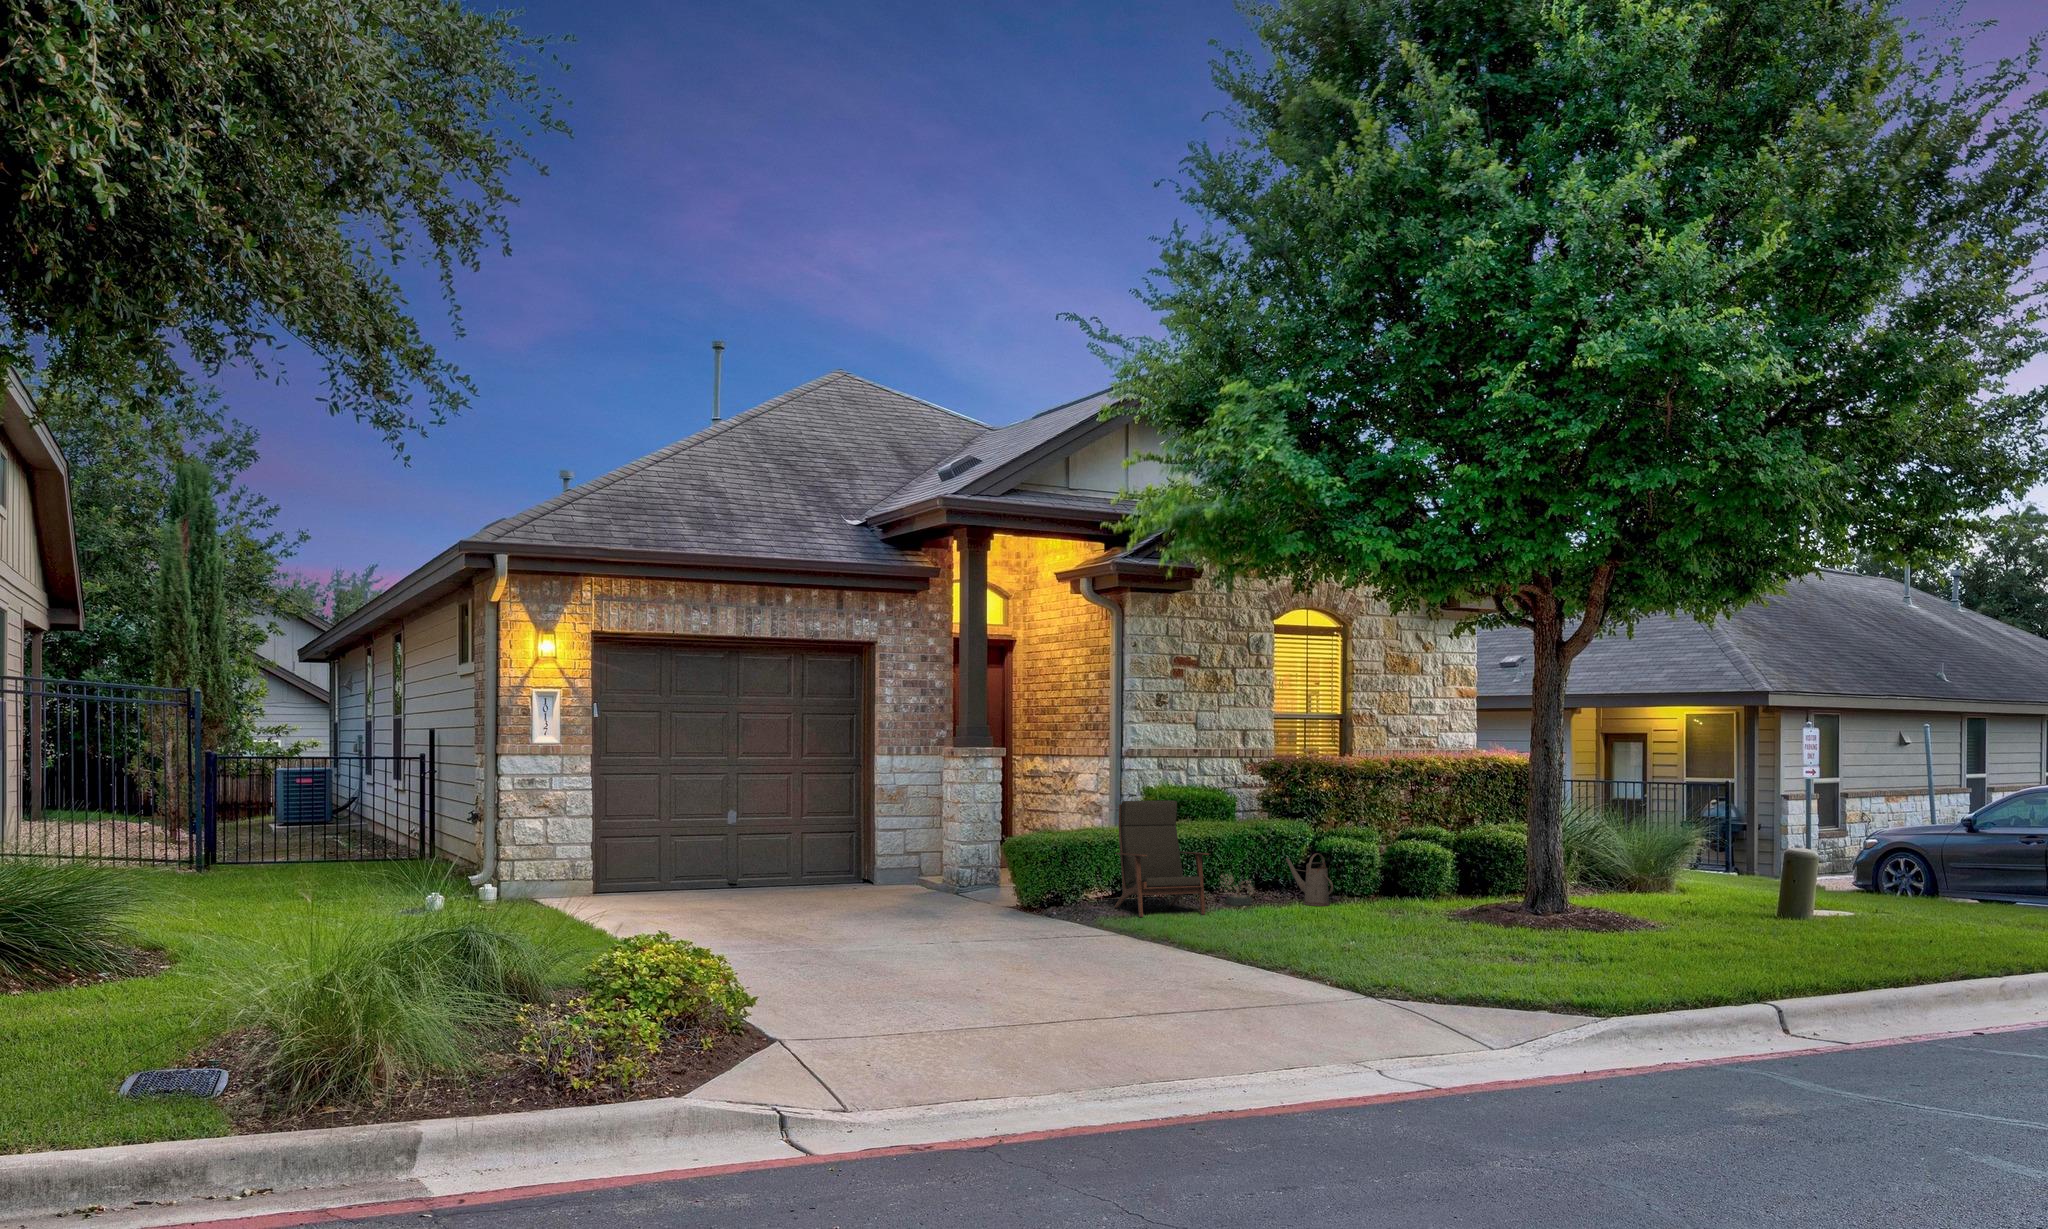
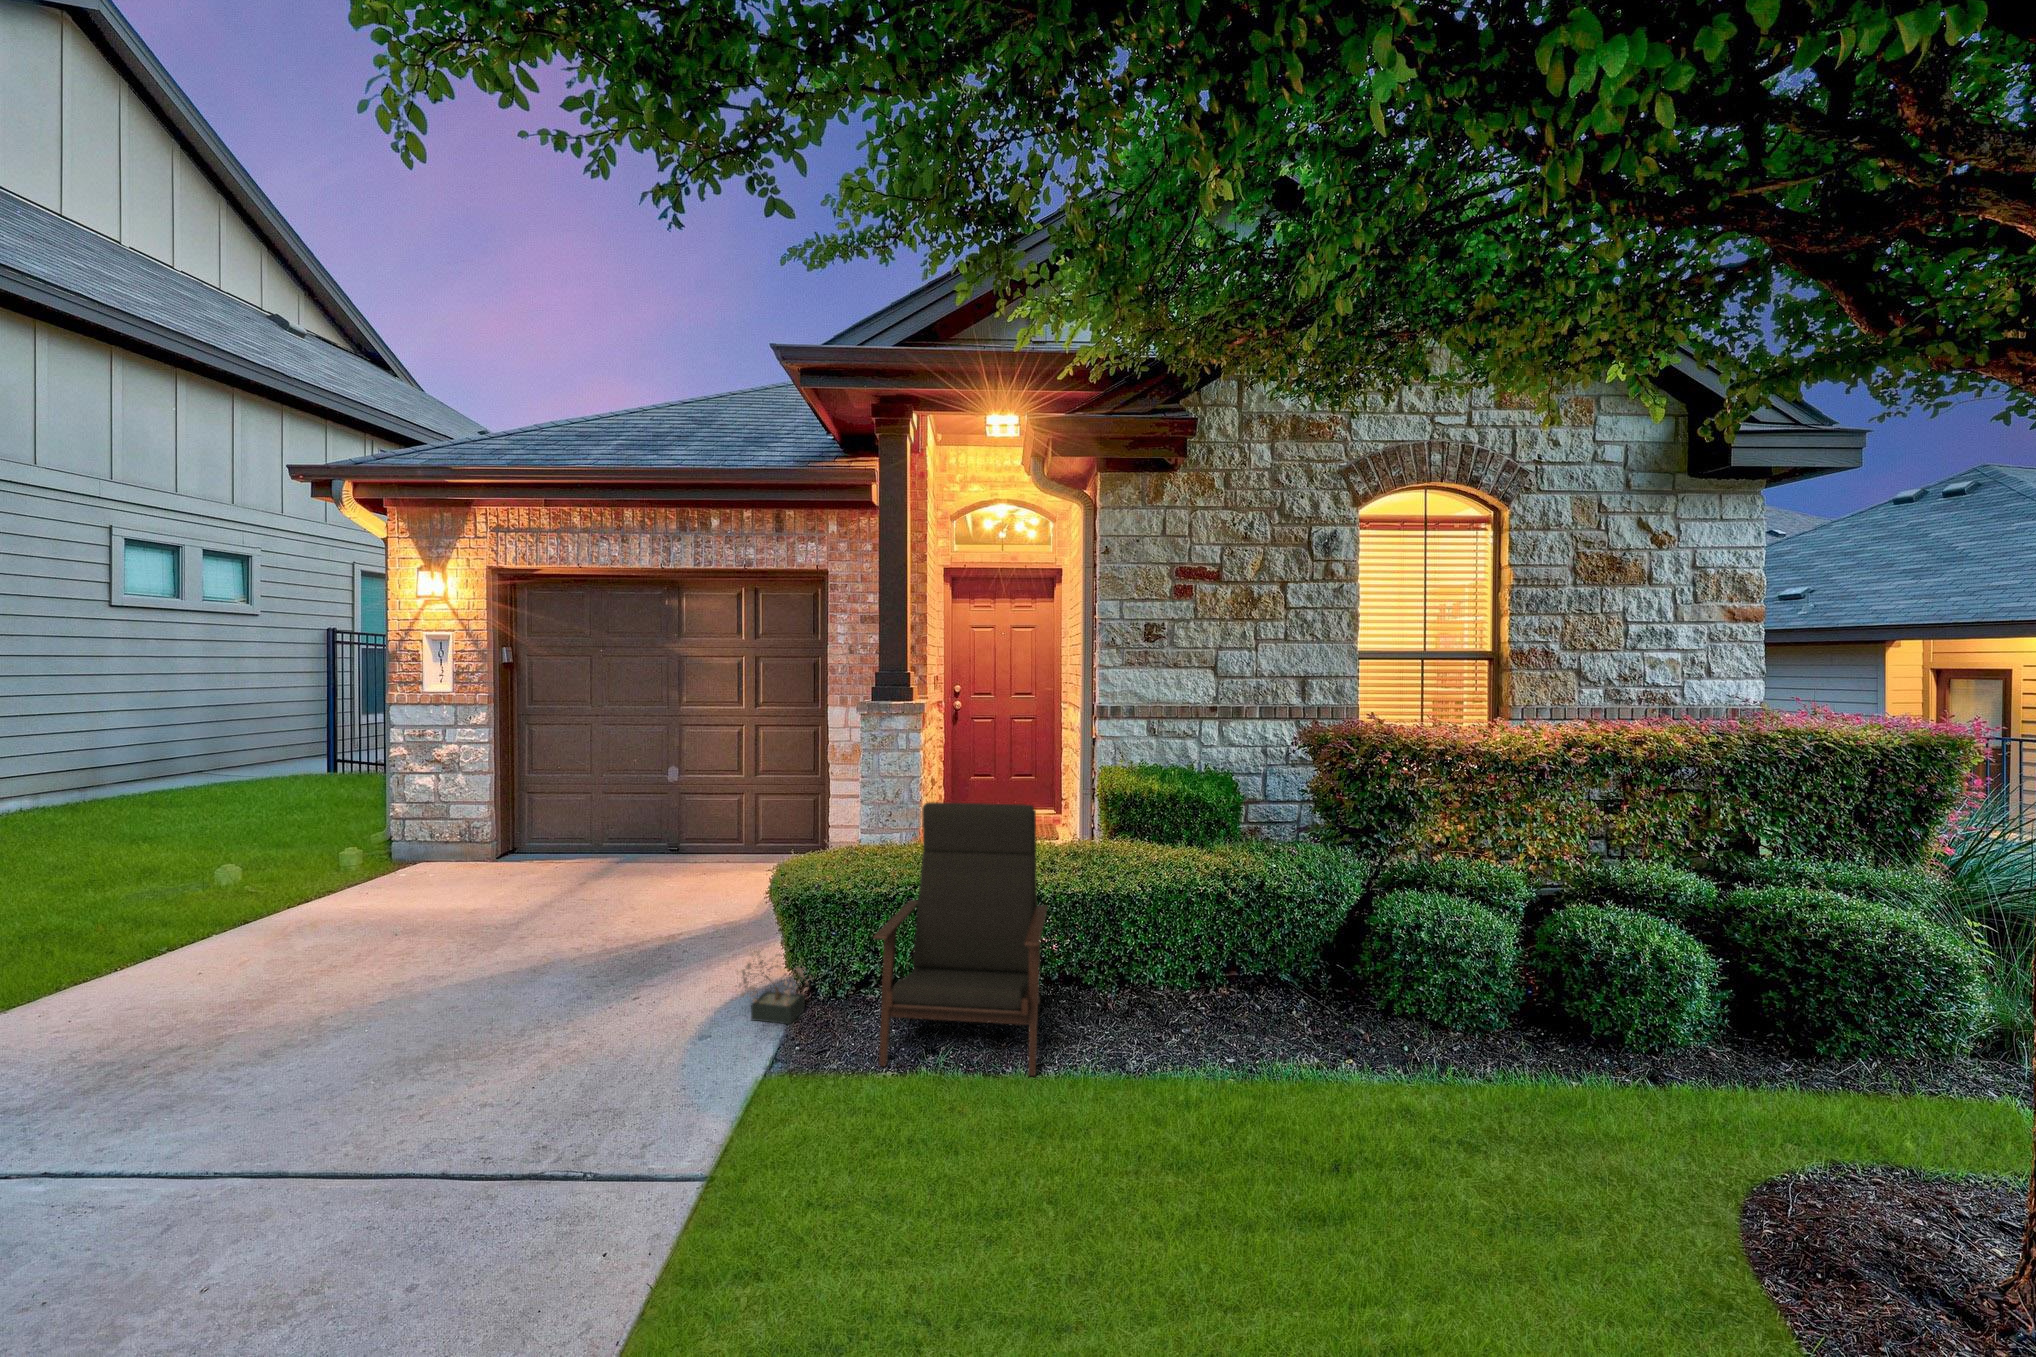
watering can: present [1286,853,1333,906] -> none [1305,923,1395,1067]
decorative plant: present [1221,875,1252,906] -> present [739,951,811,1024]

